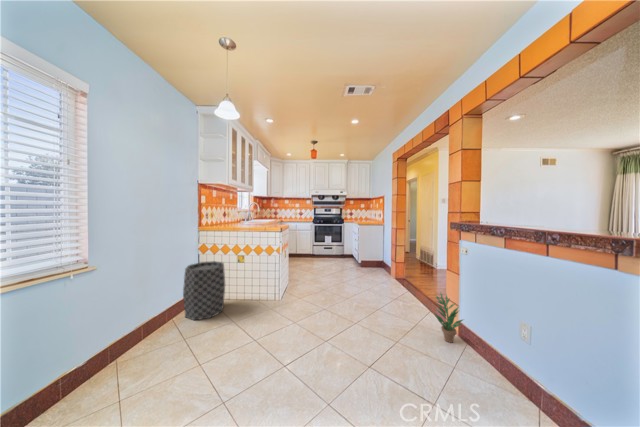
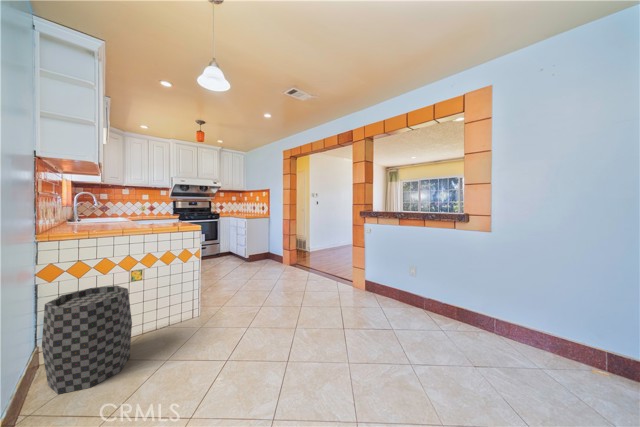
potted plant: present [436,294,463,343] -> none [353,262,372,295]

